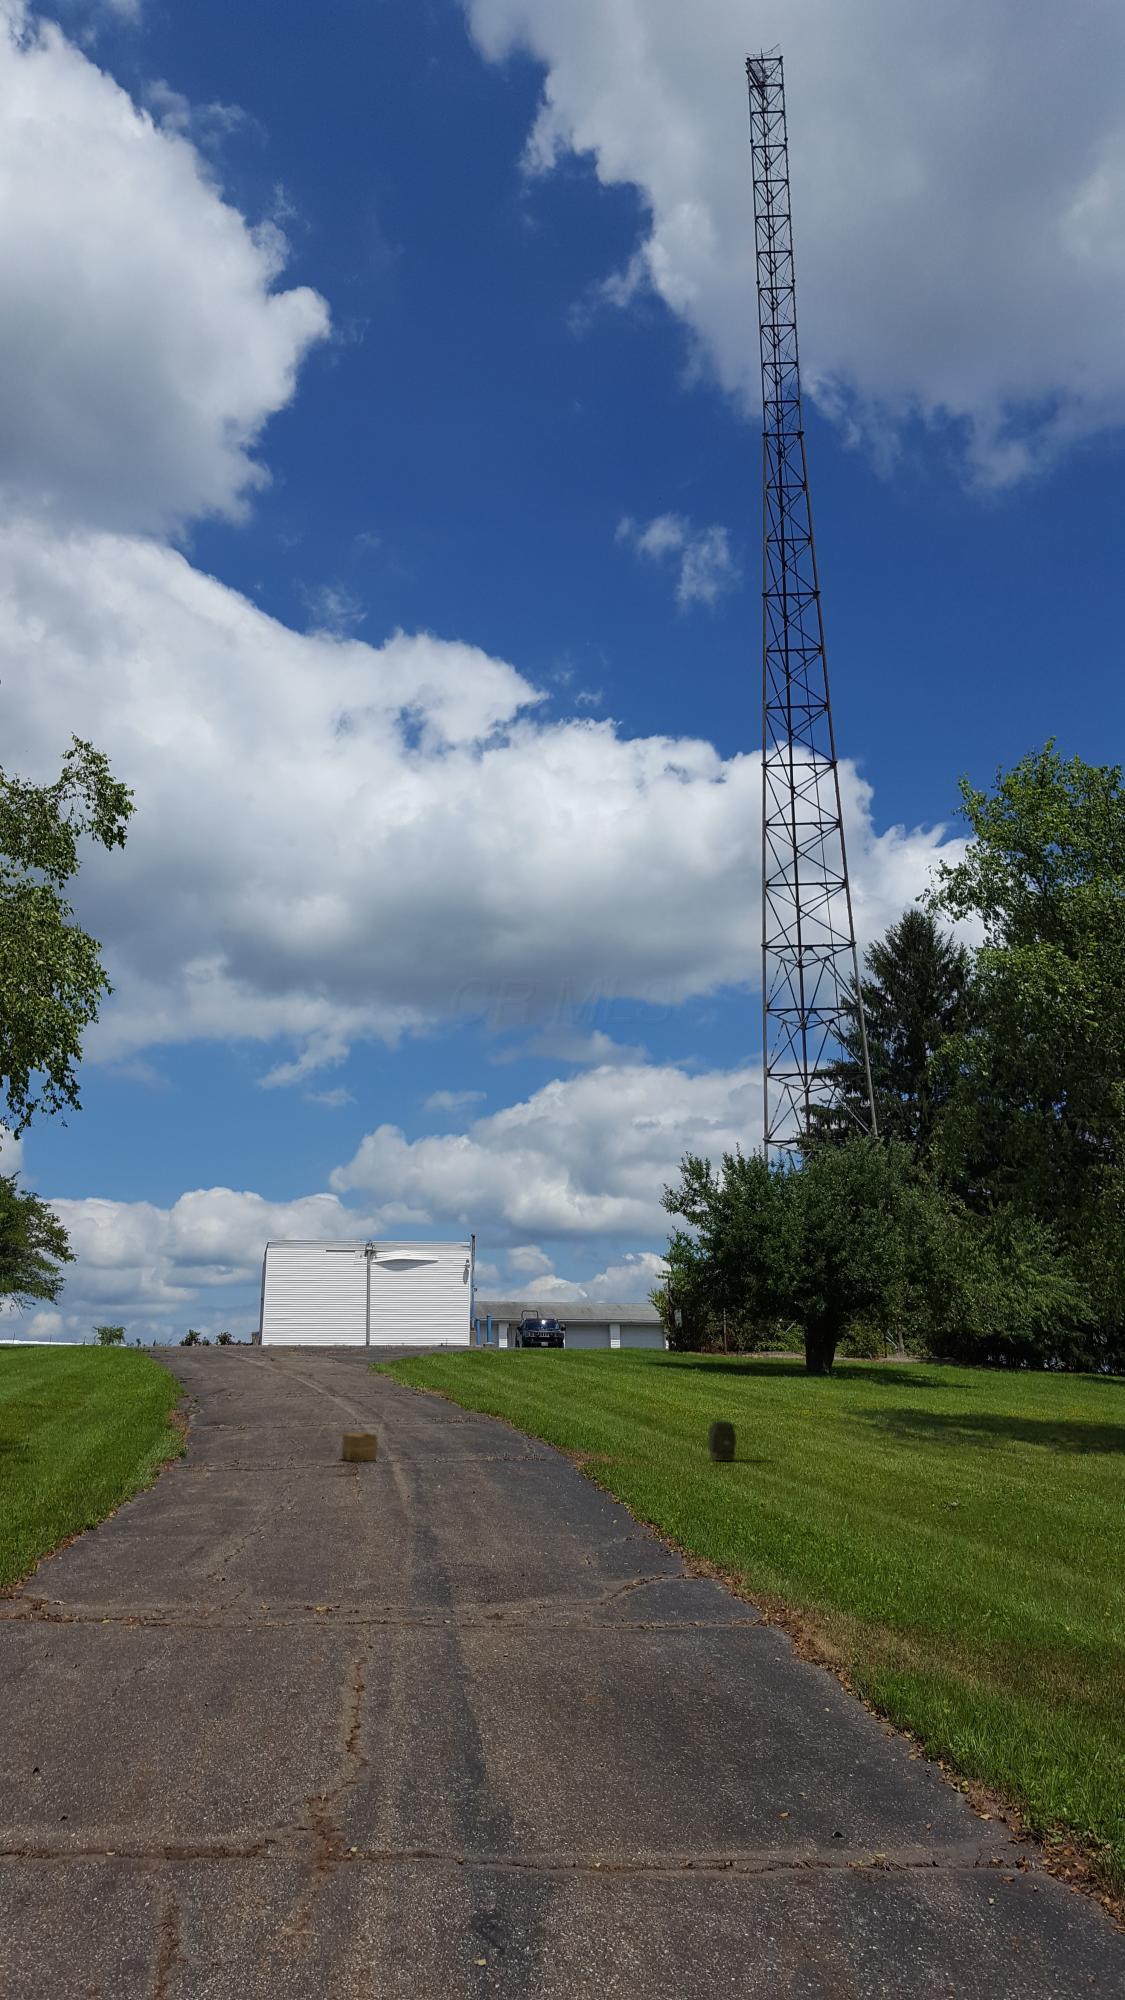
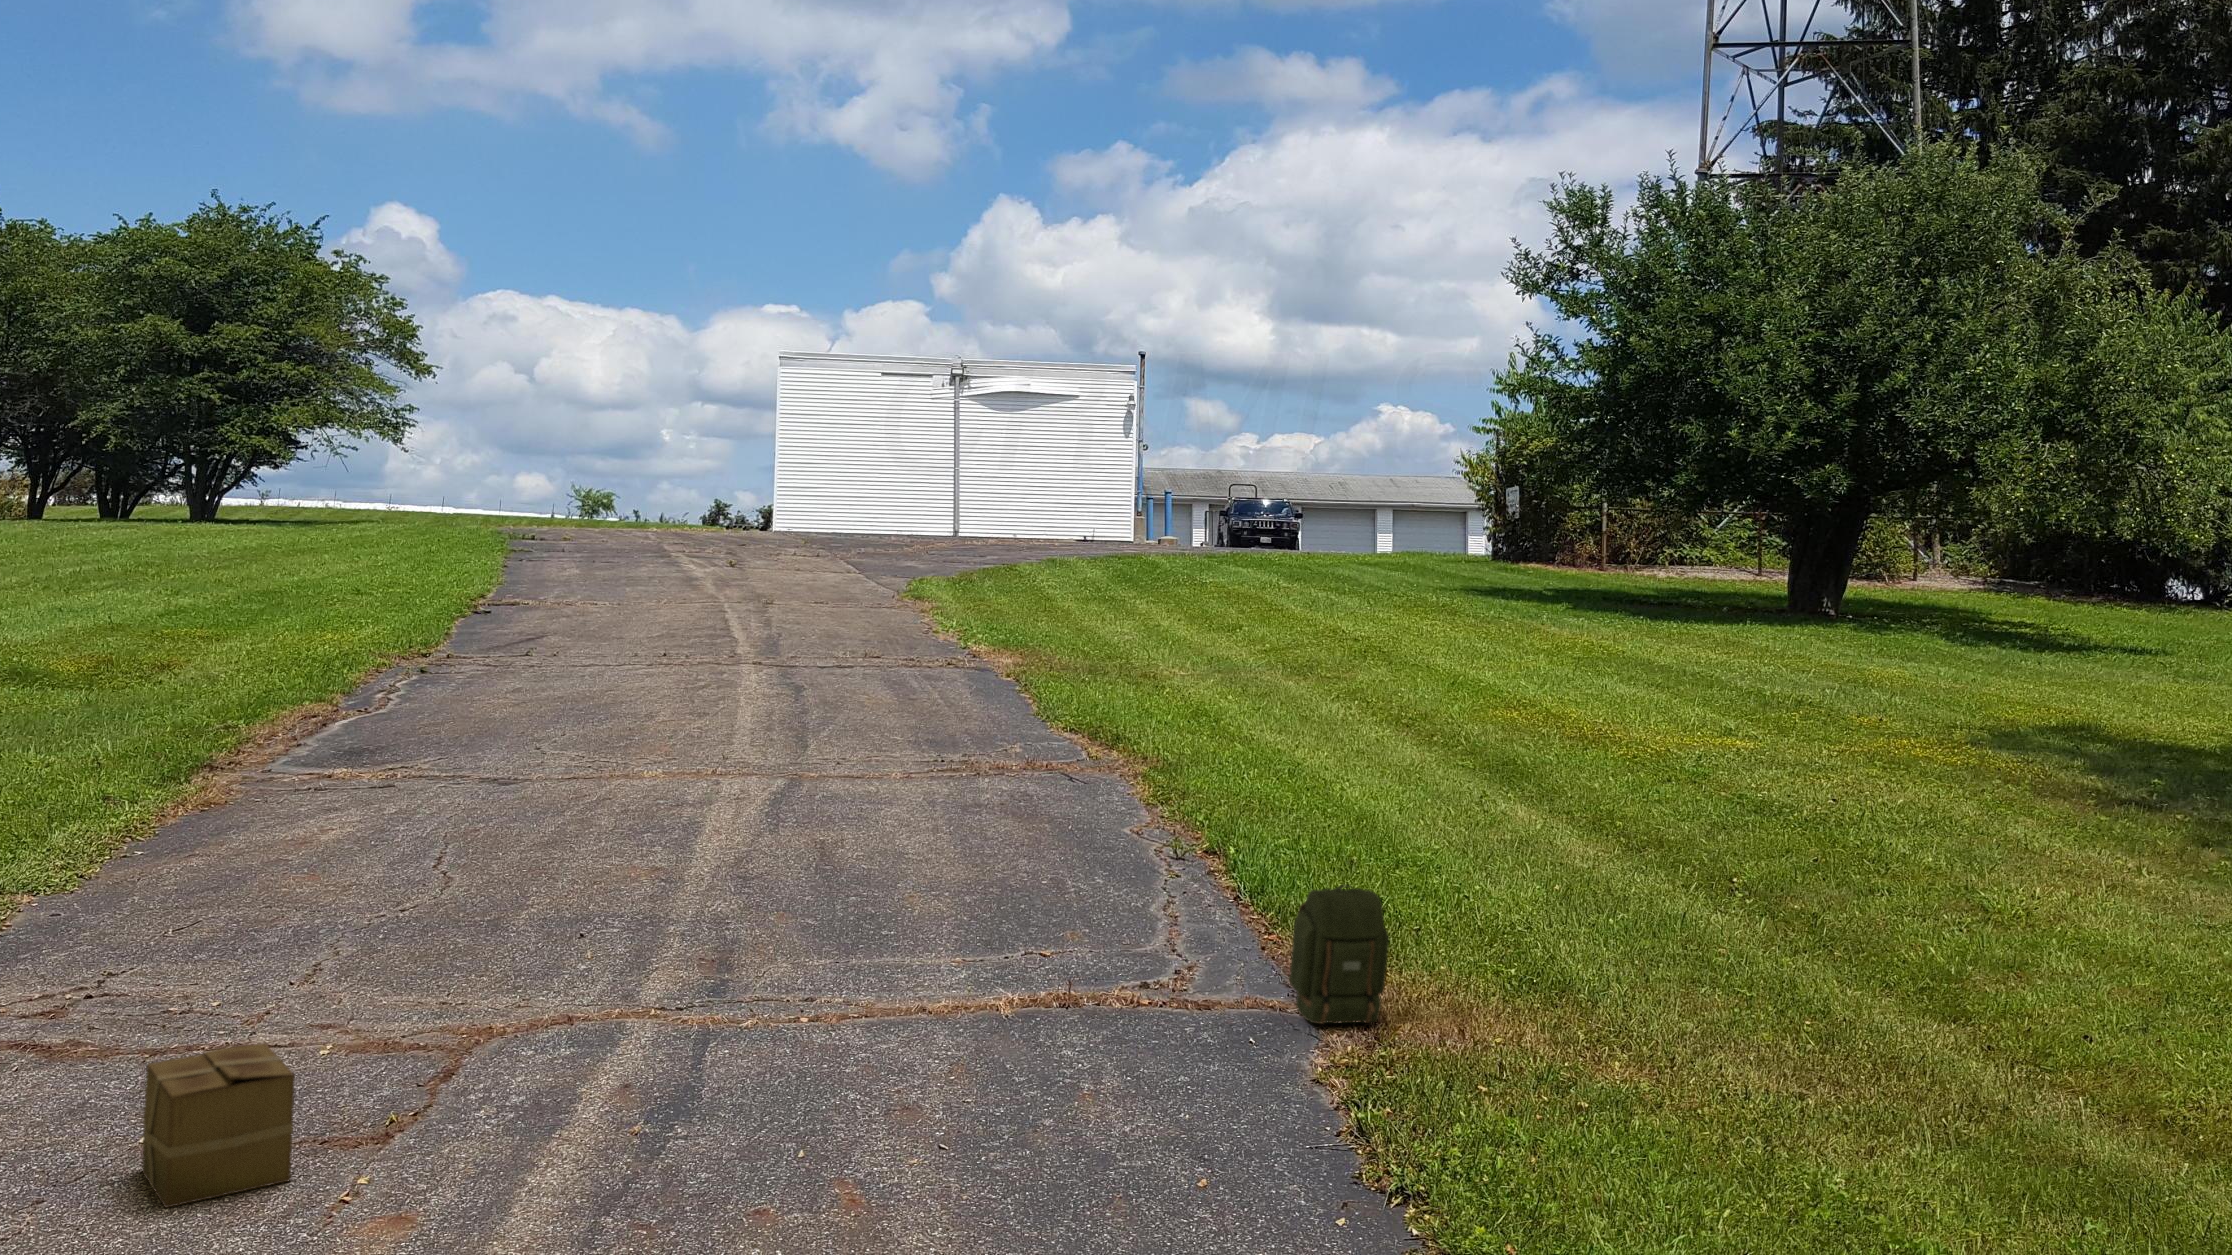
backpack: present [708,1421,736,1461] -> present [1289,885,1389,1024]

